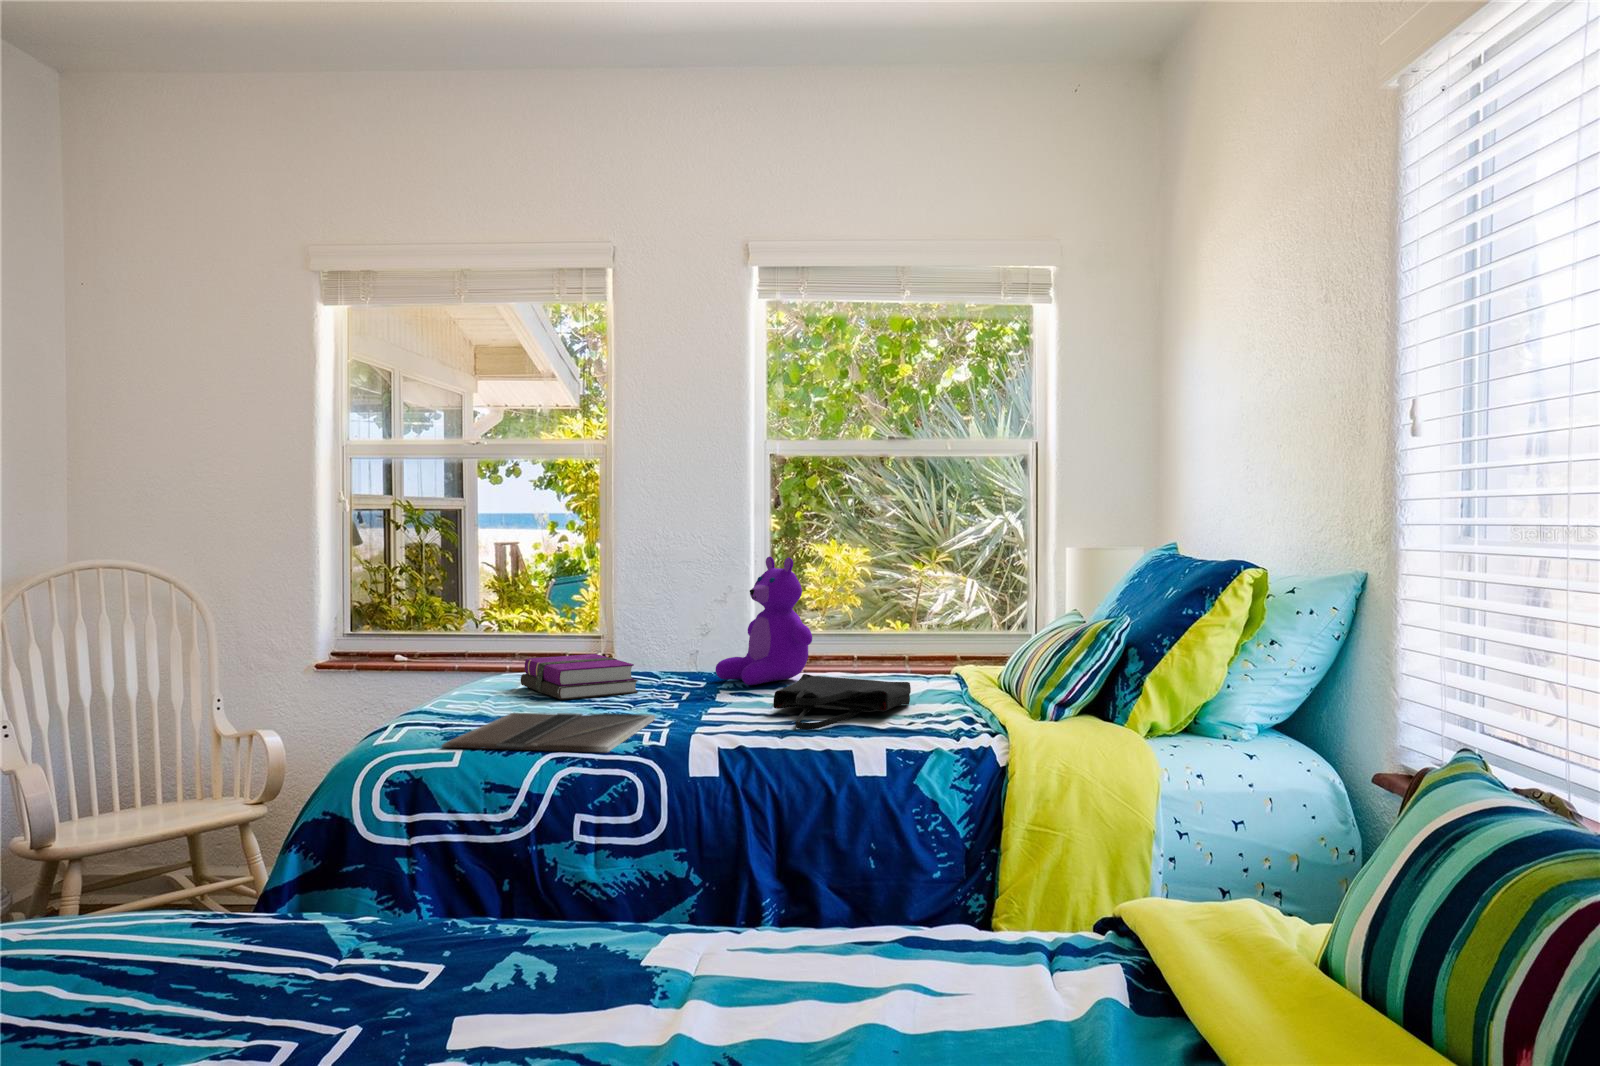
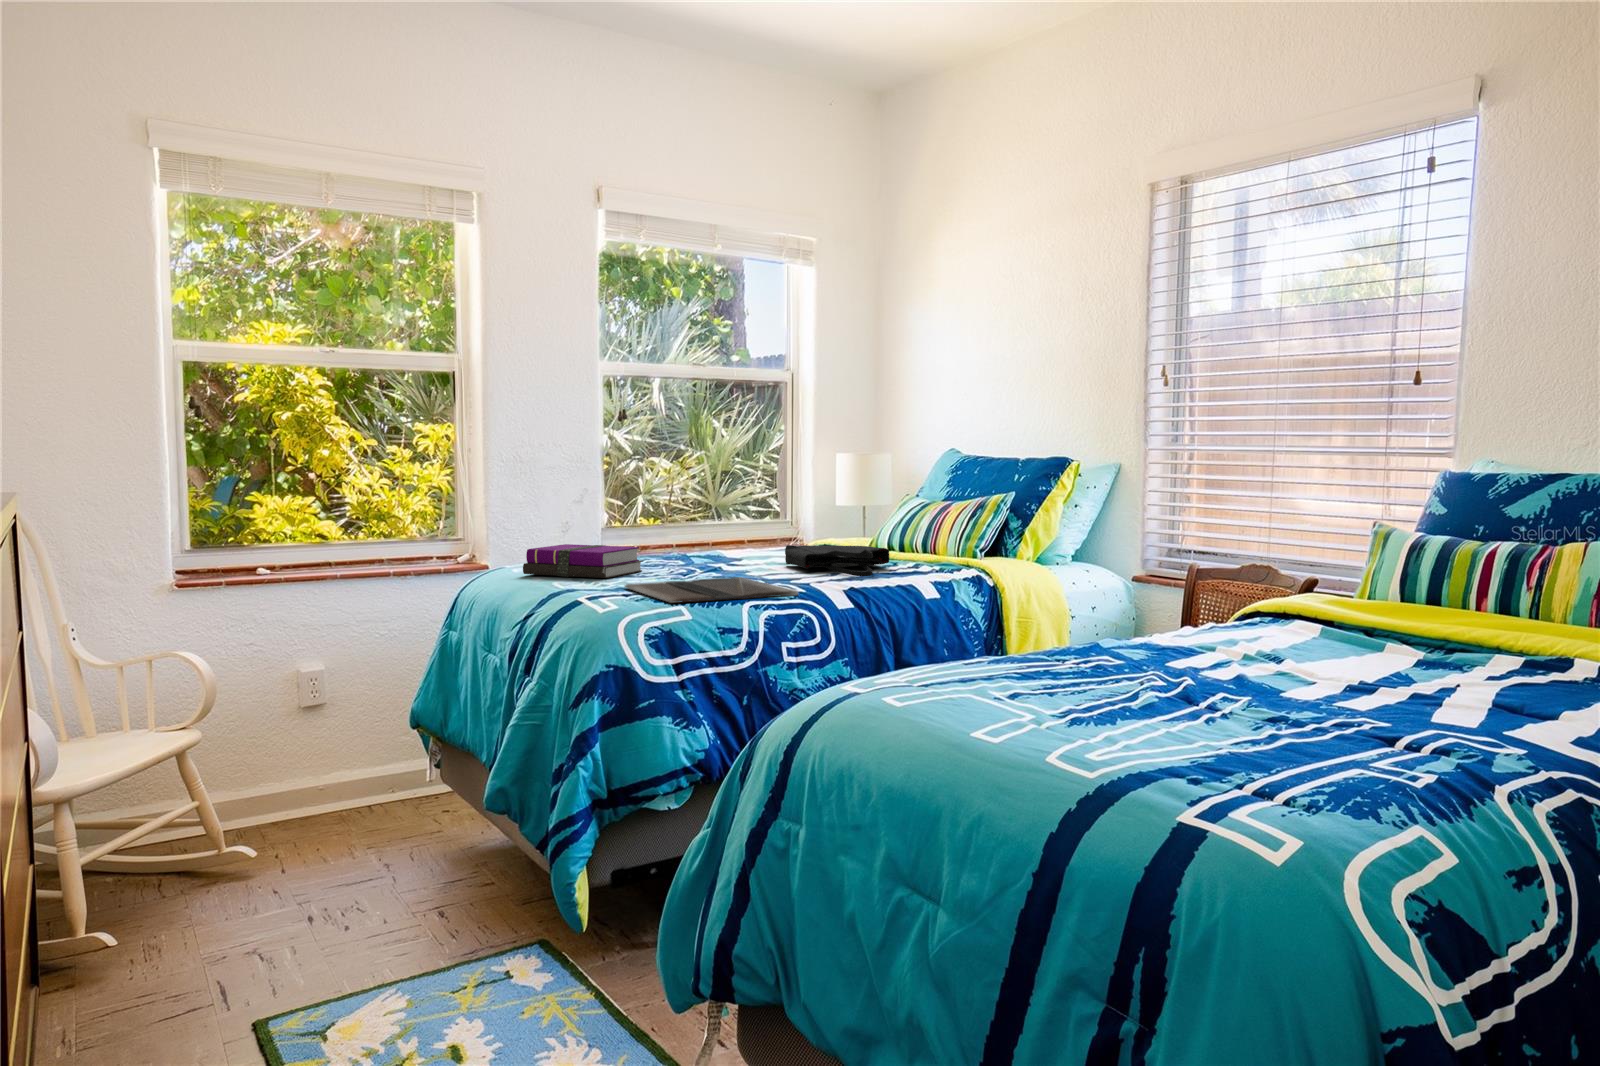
teddy bear: present [715,557,812,685] -> none [666,456,749,562]

